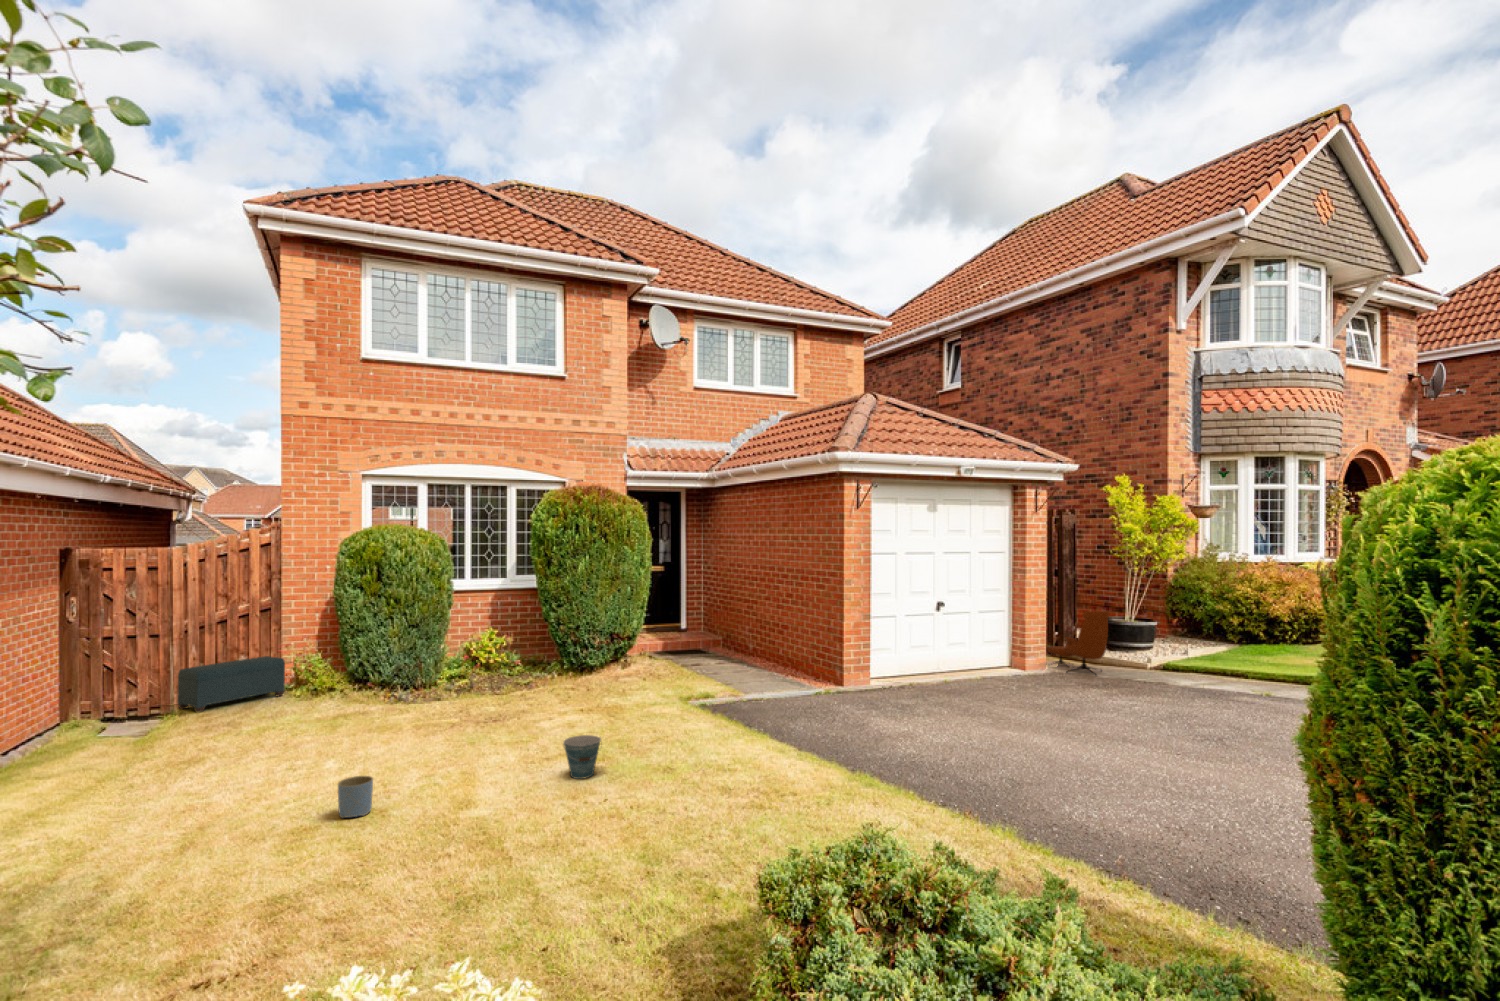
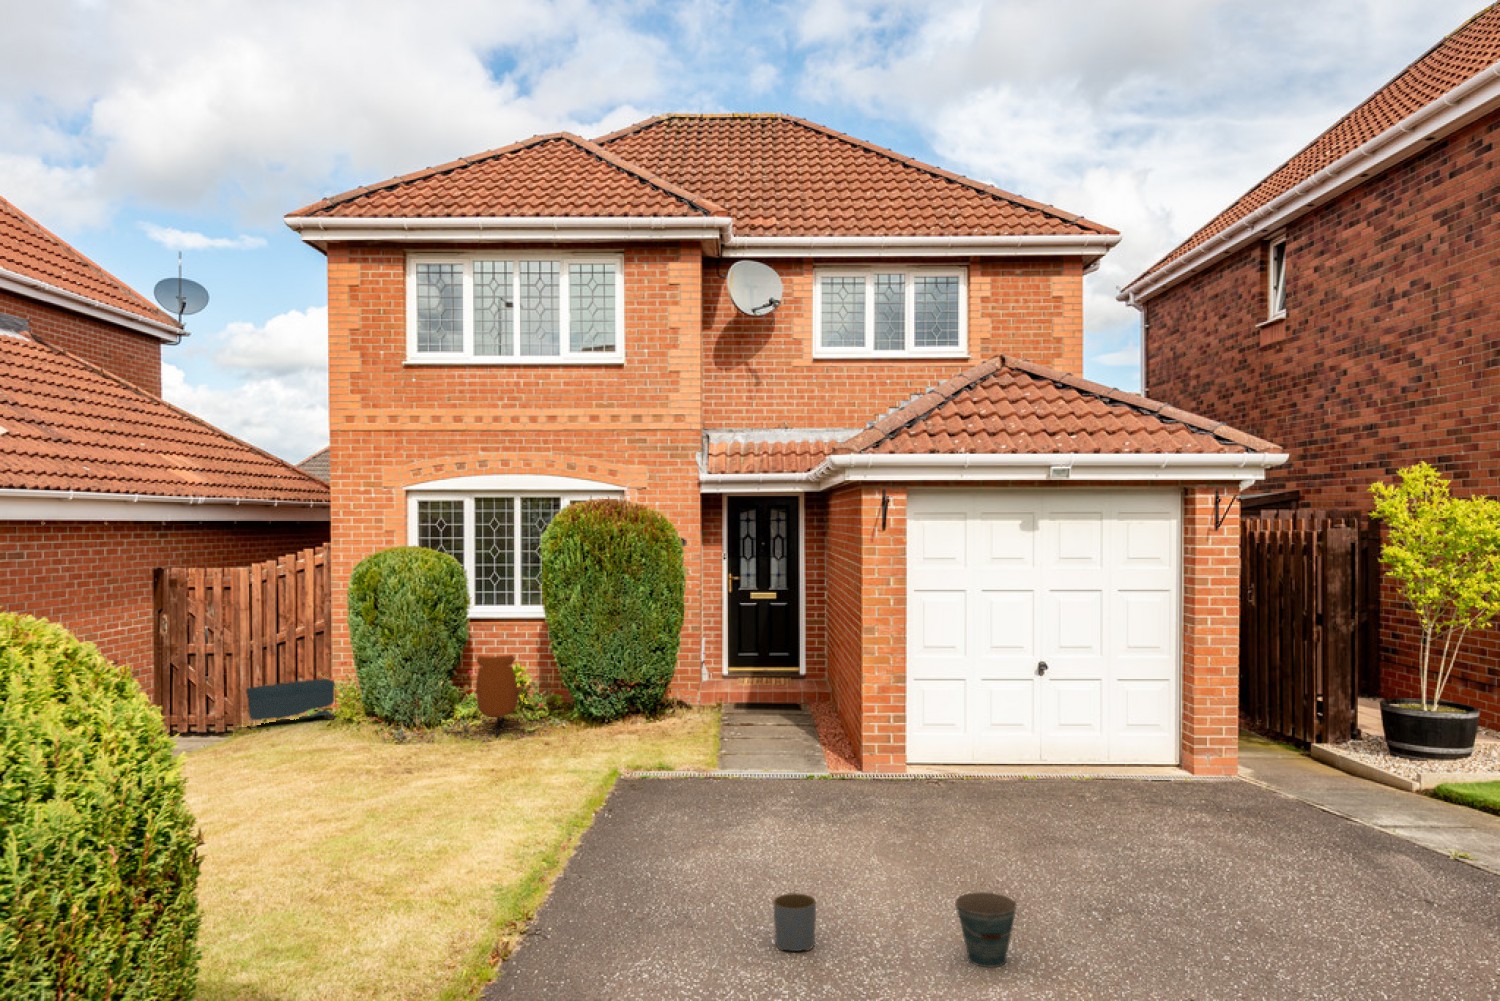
lounge chair: present [1047,611,1109,673] -> present [474,655,521,737]
bucket: present [563,735,601,779] -> present [955,892,1017,967]
planter: present [338,776,373,818] -> present [773,893,816,951]

